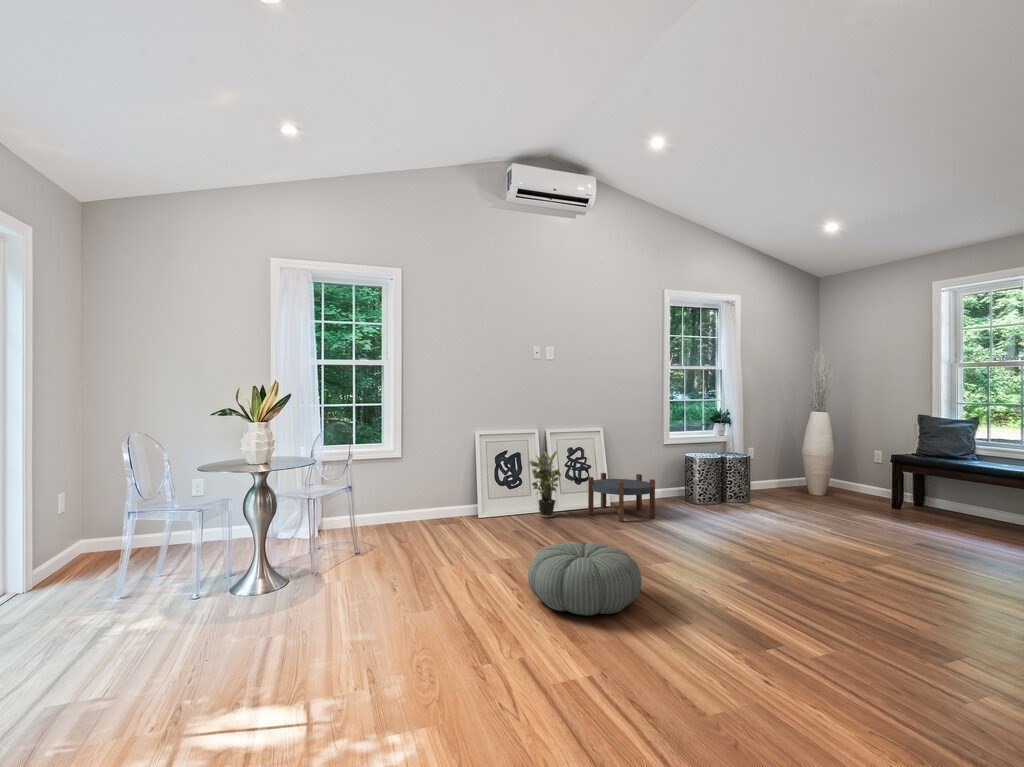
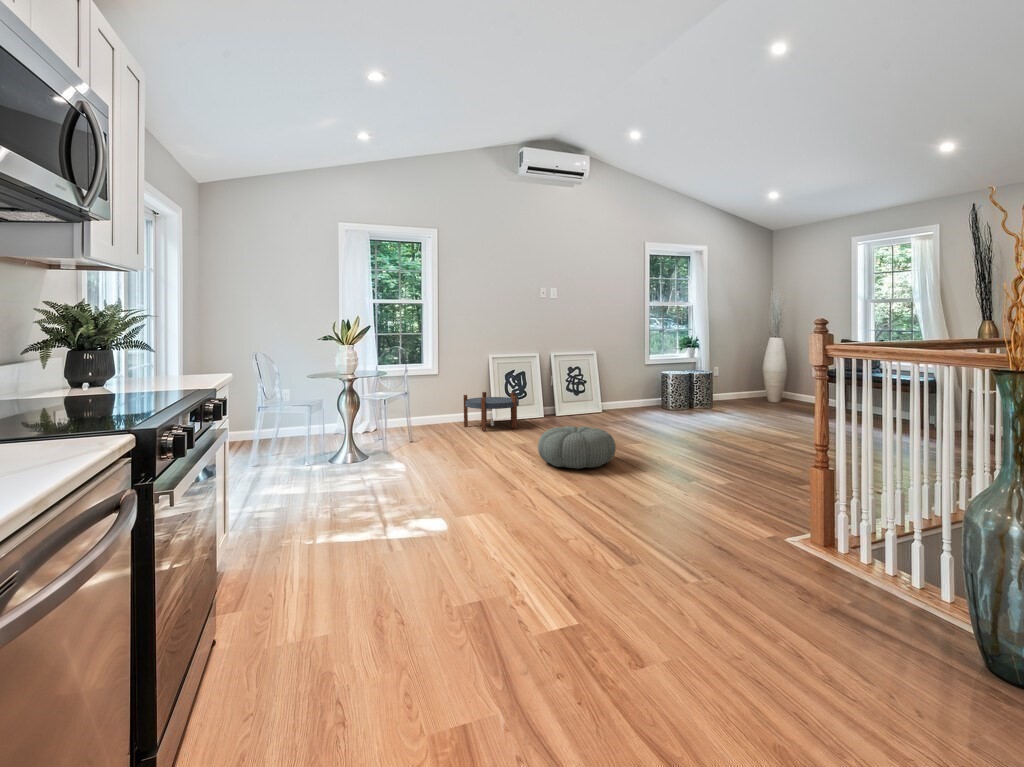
potted plant: present [529,450,561,518] -> none [534,368,560,421]
side table: present [588,473,655,522] -> present [464,392,519,431]

